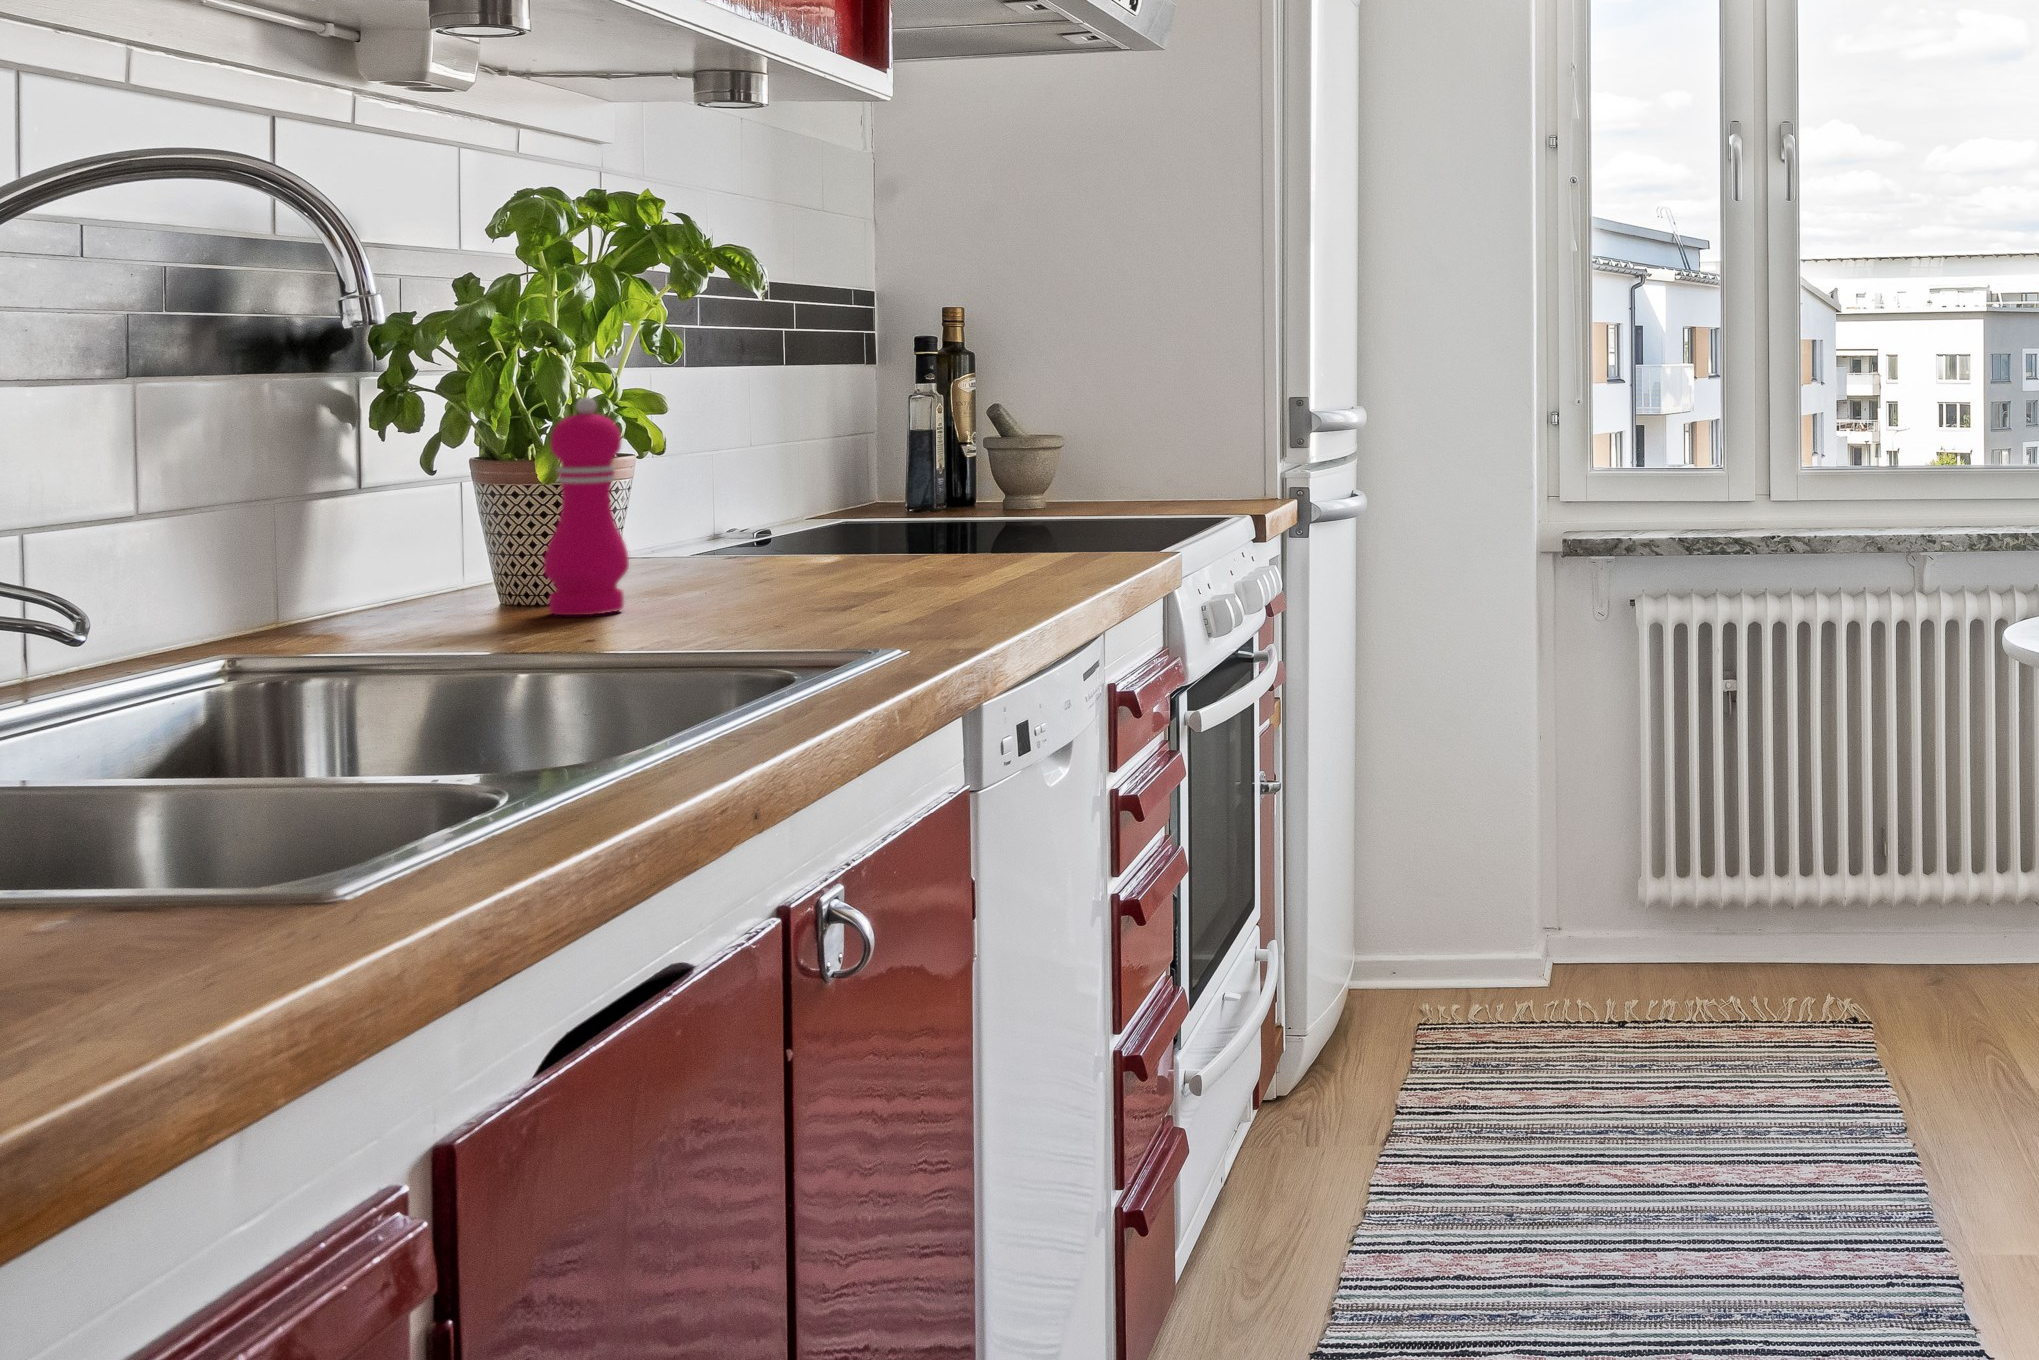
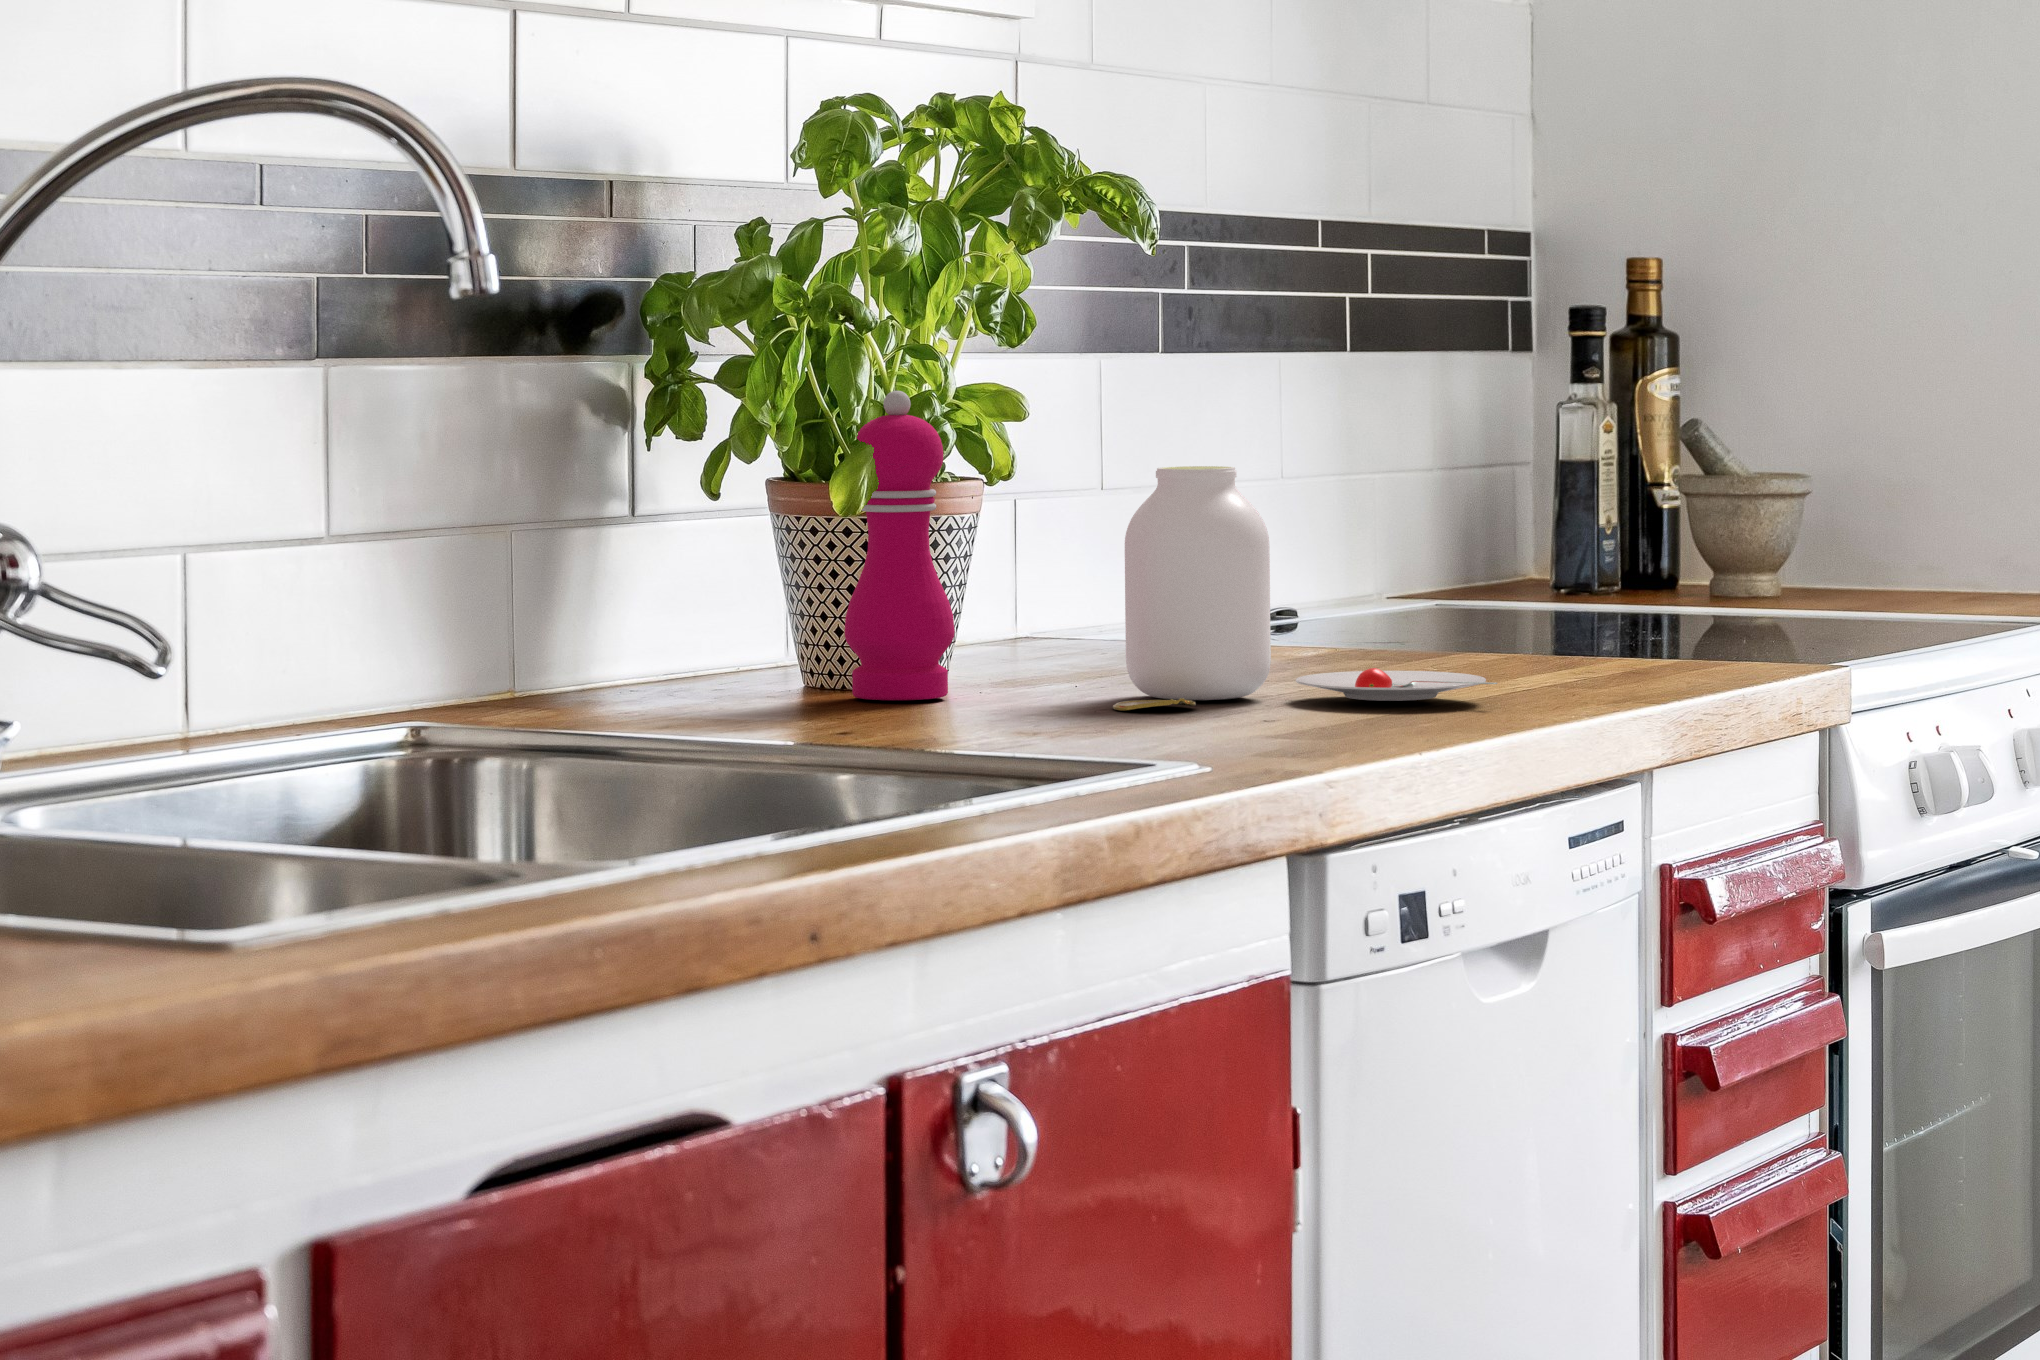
jar: none [752,444,1014,612] -> present [1113,466,1497,711]

